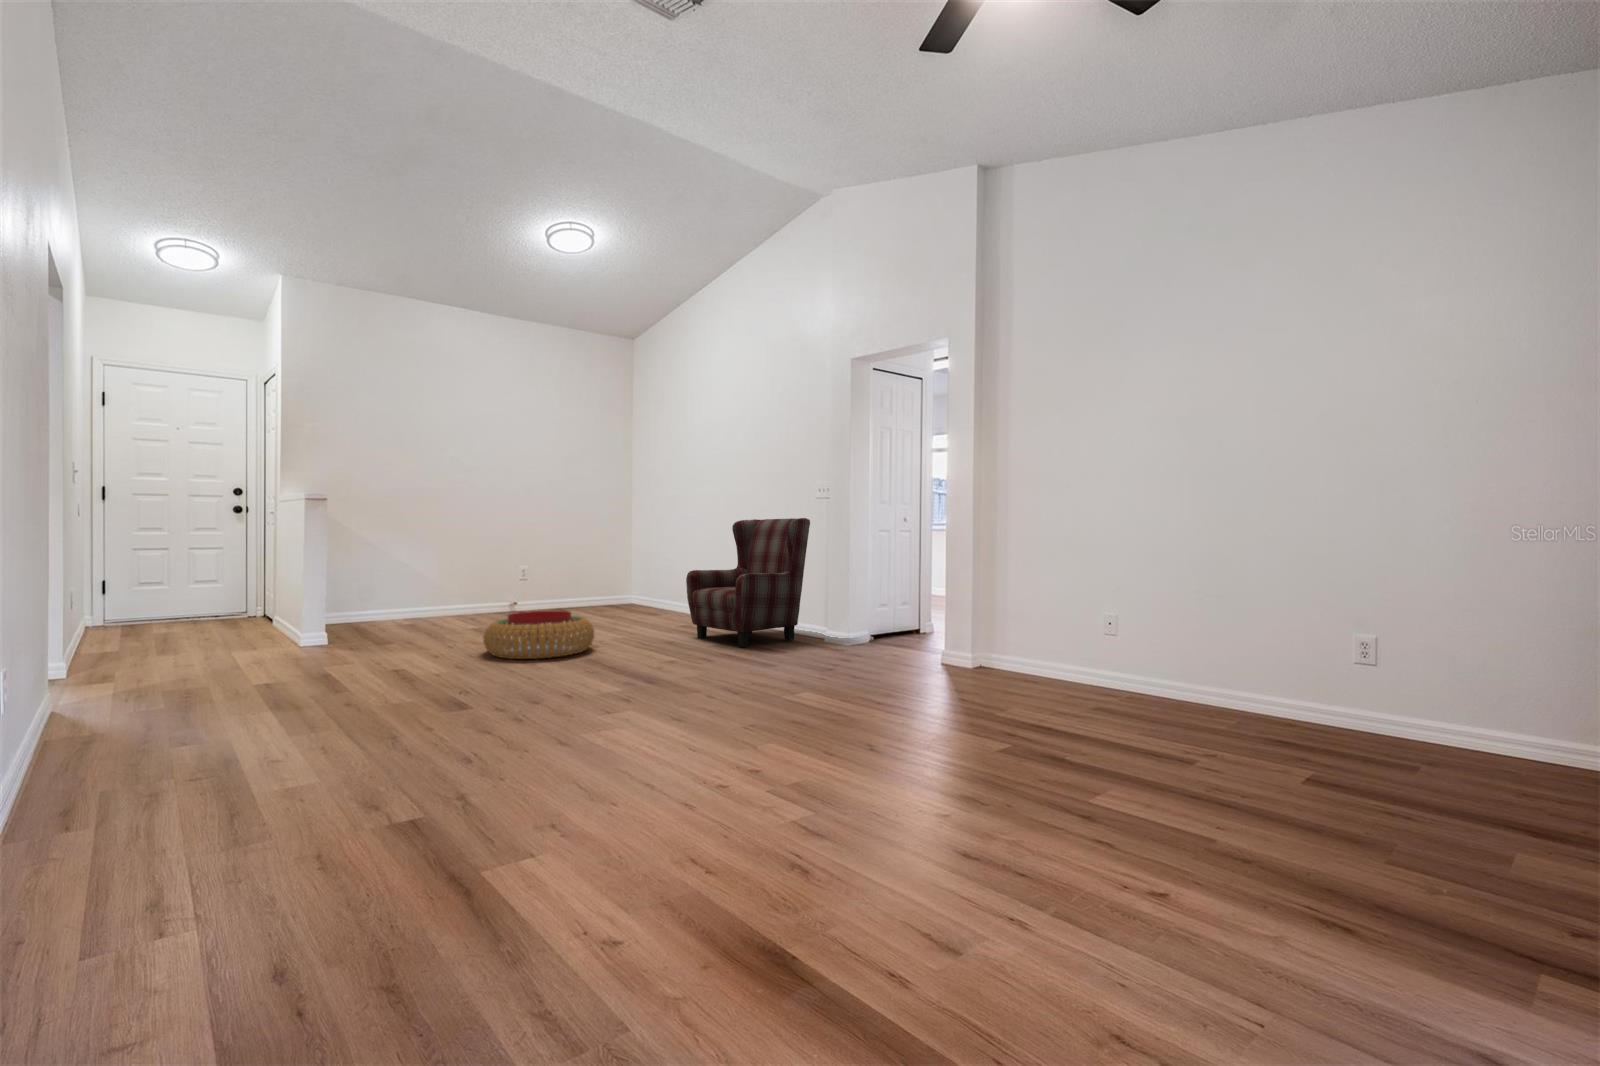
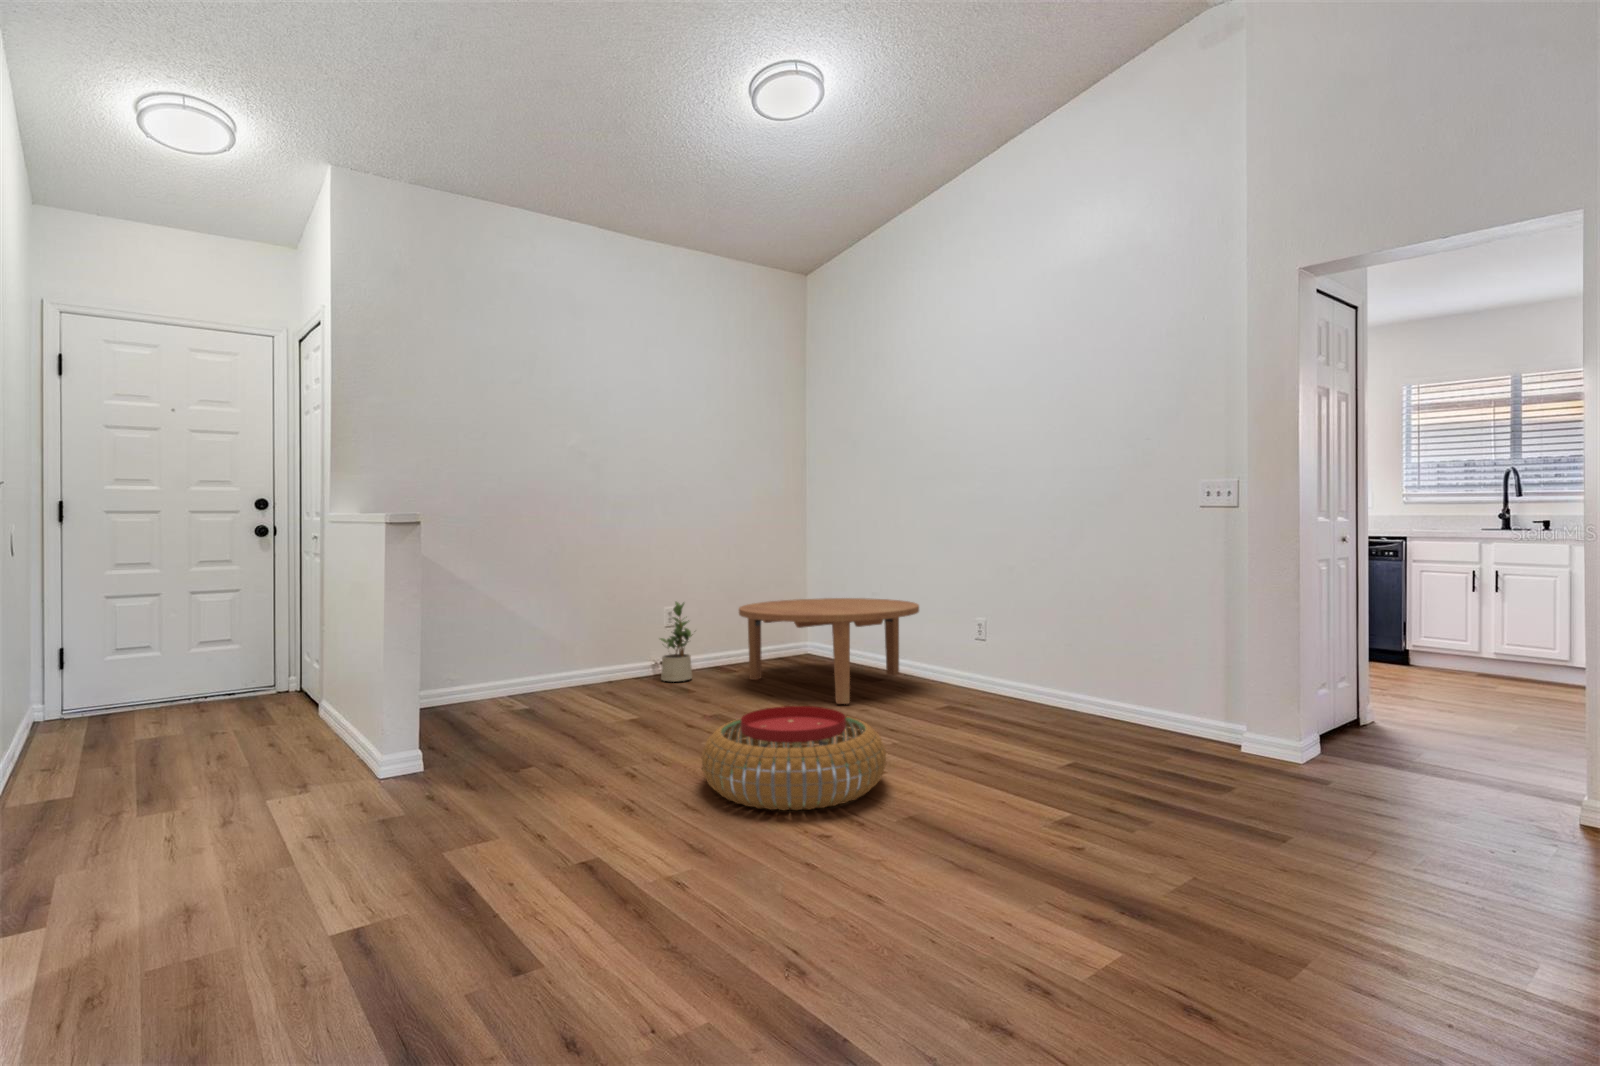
armchair: present [686,518,810,647] -> none [985,542,1197,767]
potted plant: none [514,560,541,614] -> present [660,602,692,682]
coffee table: none [564,561,688,624] -> present [739,598,919,704]

